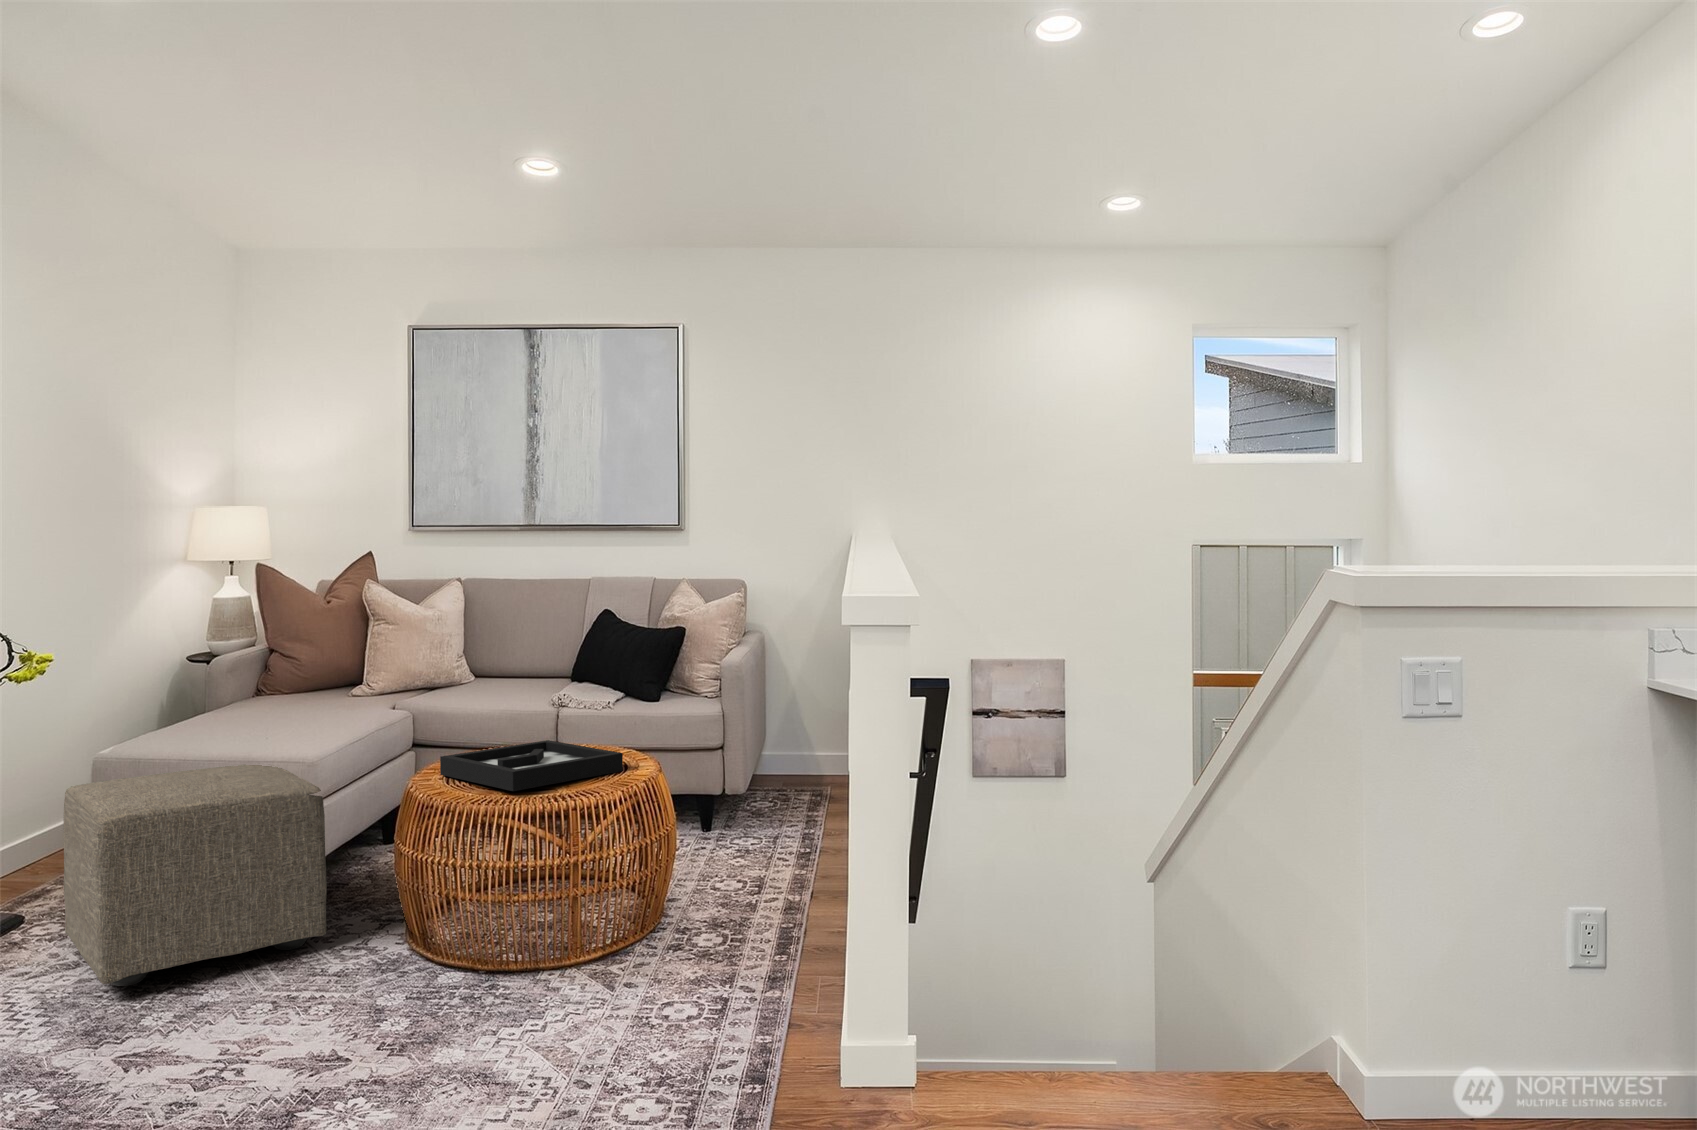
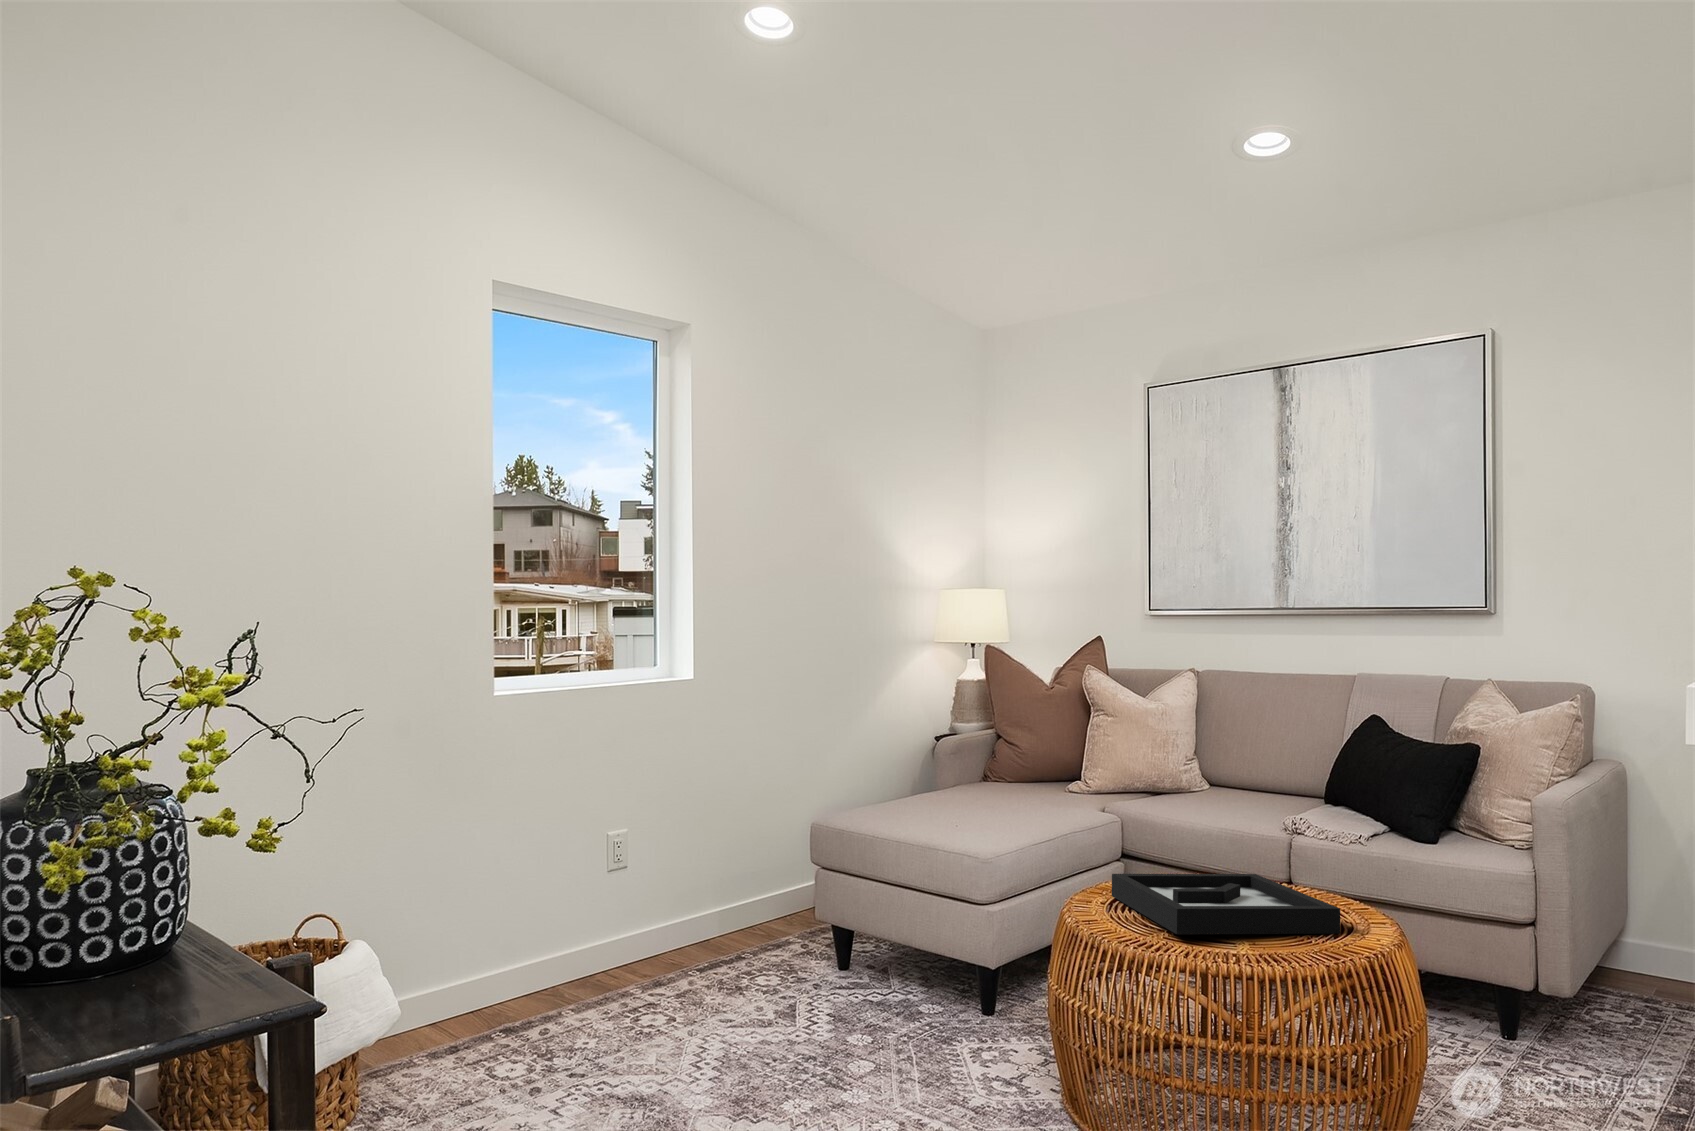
ottoman: present [63,765,327,986] -> none [761,846,984,1066]

